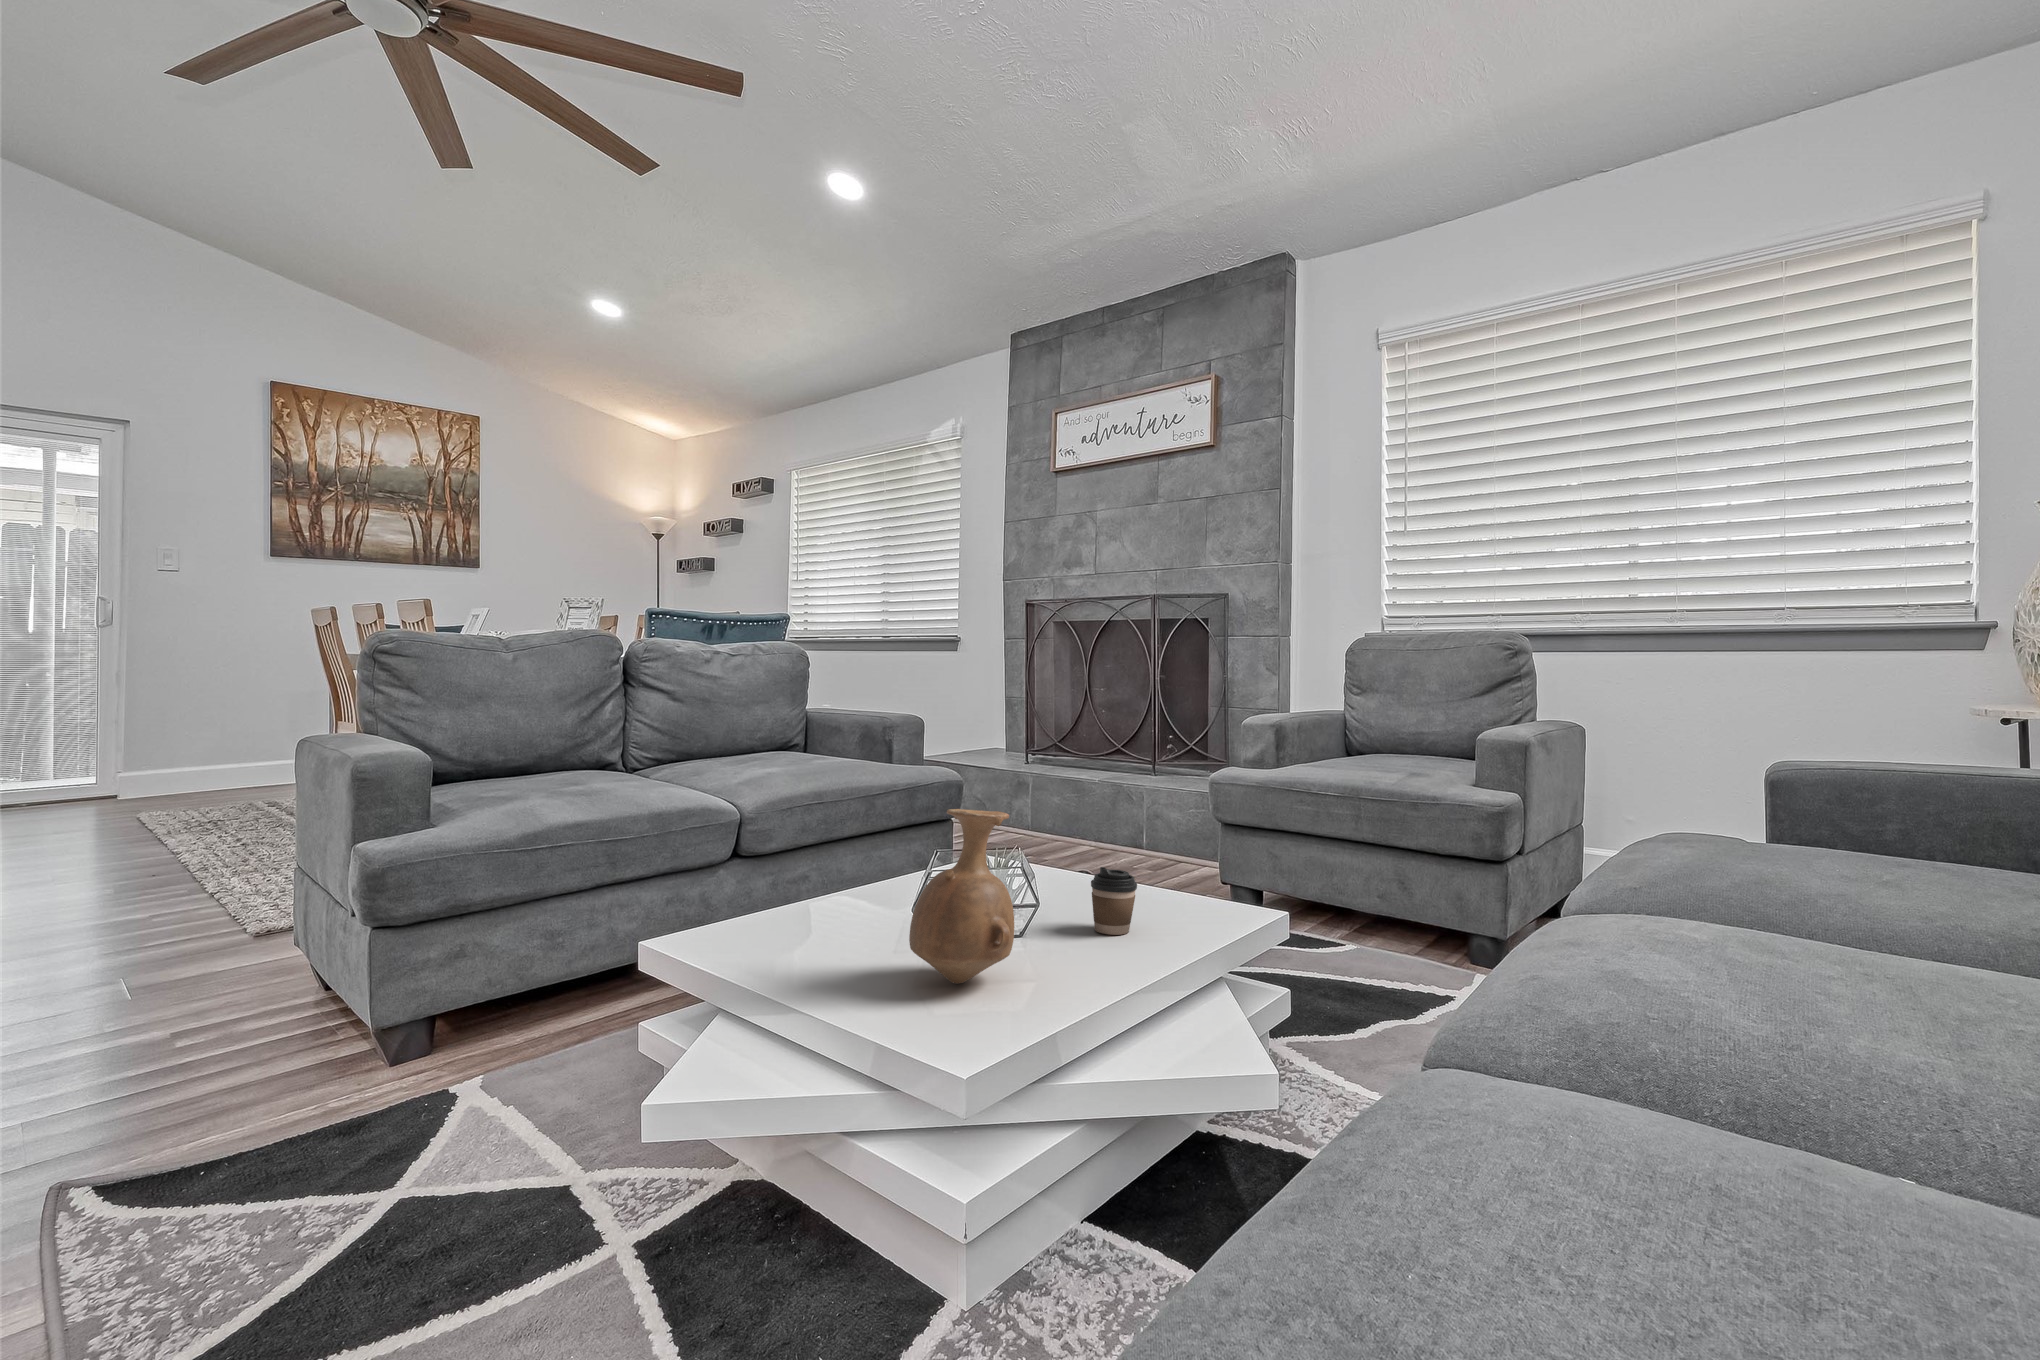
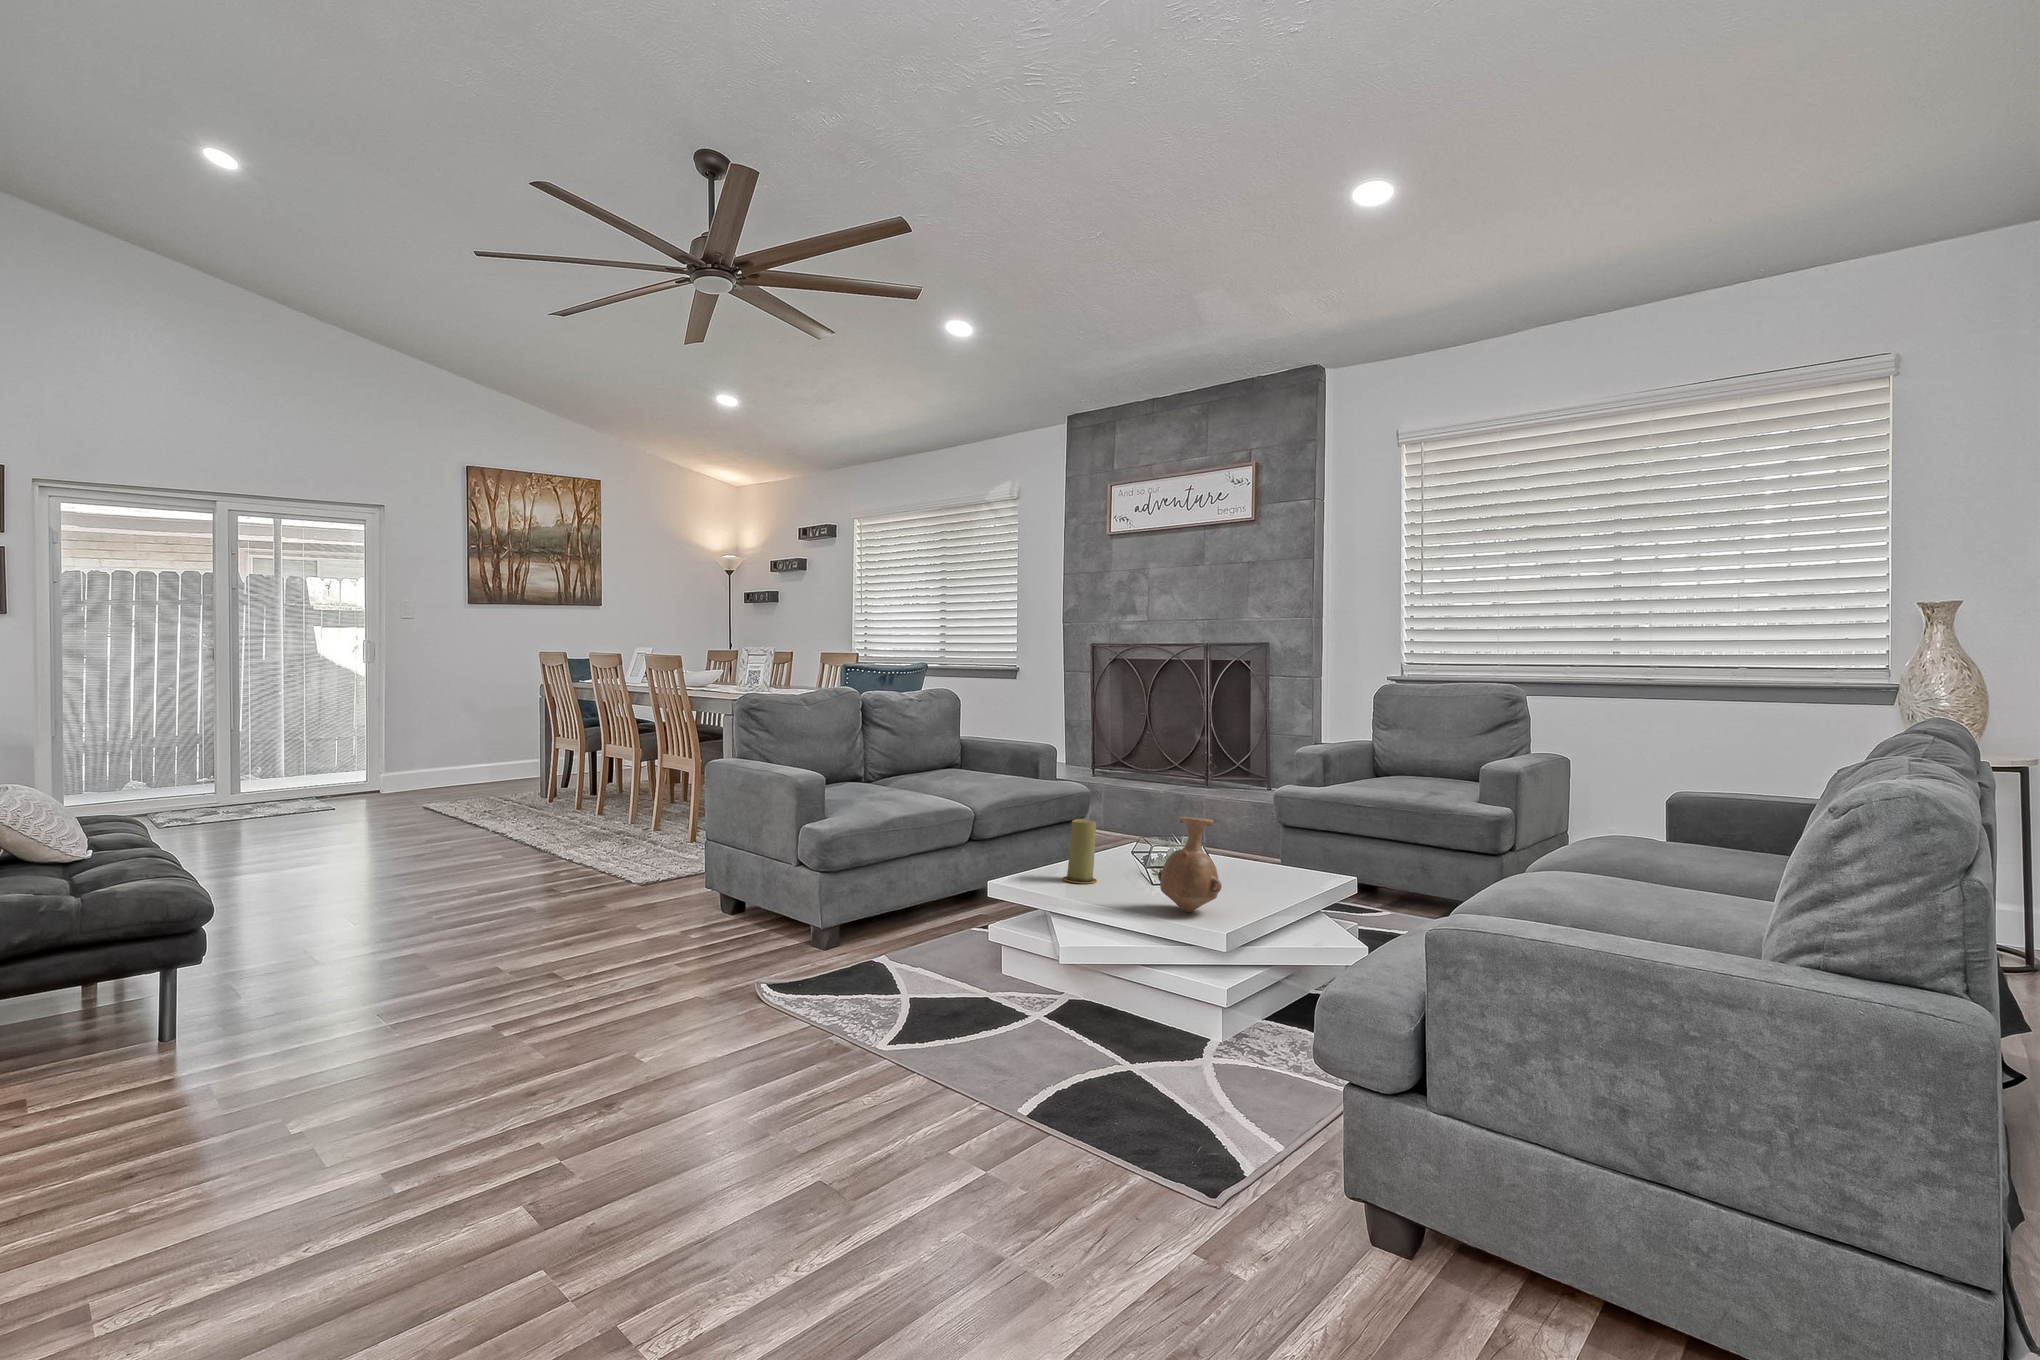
candle: none [804,815,863,924] -> present [1063,819,1097,883]
coffee cup: present [1091,867,1137,935] -> none [1241,852,1270,892]

